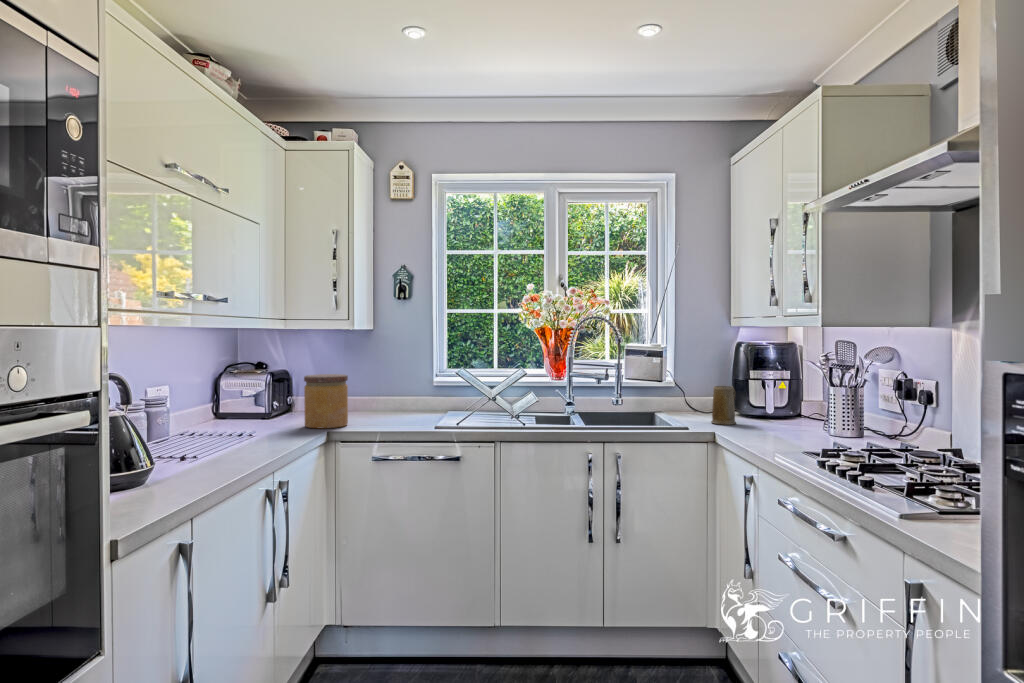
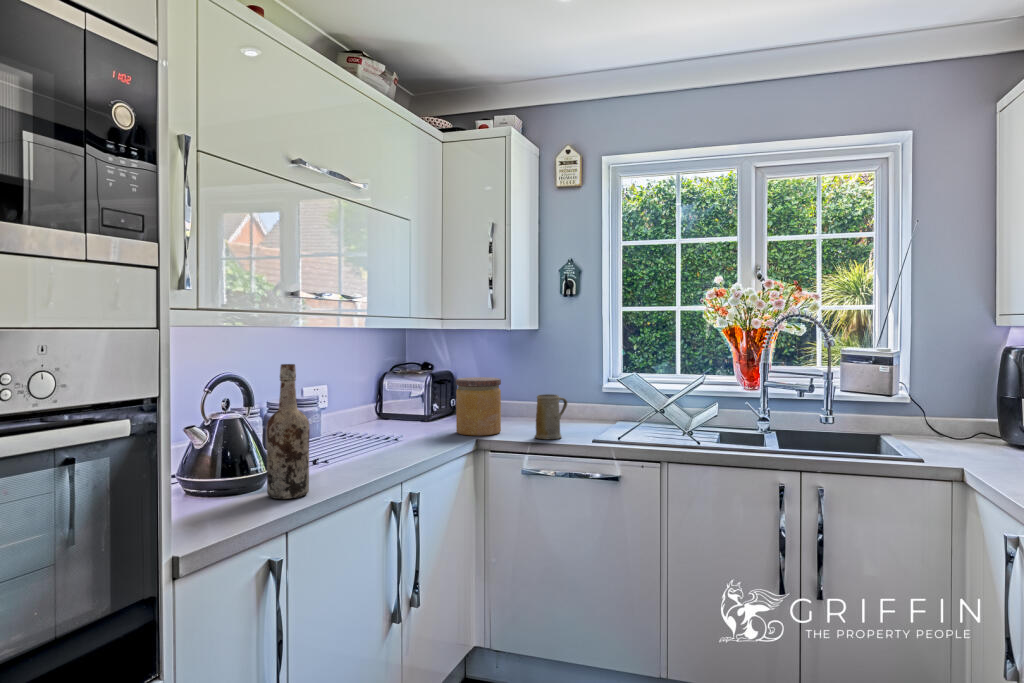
wine bottle: none [155,362,198,490] -> present [266,364,310,499]
mug: present [711,386,736,425] -> present [535,394,567,439]

